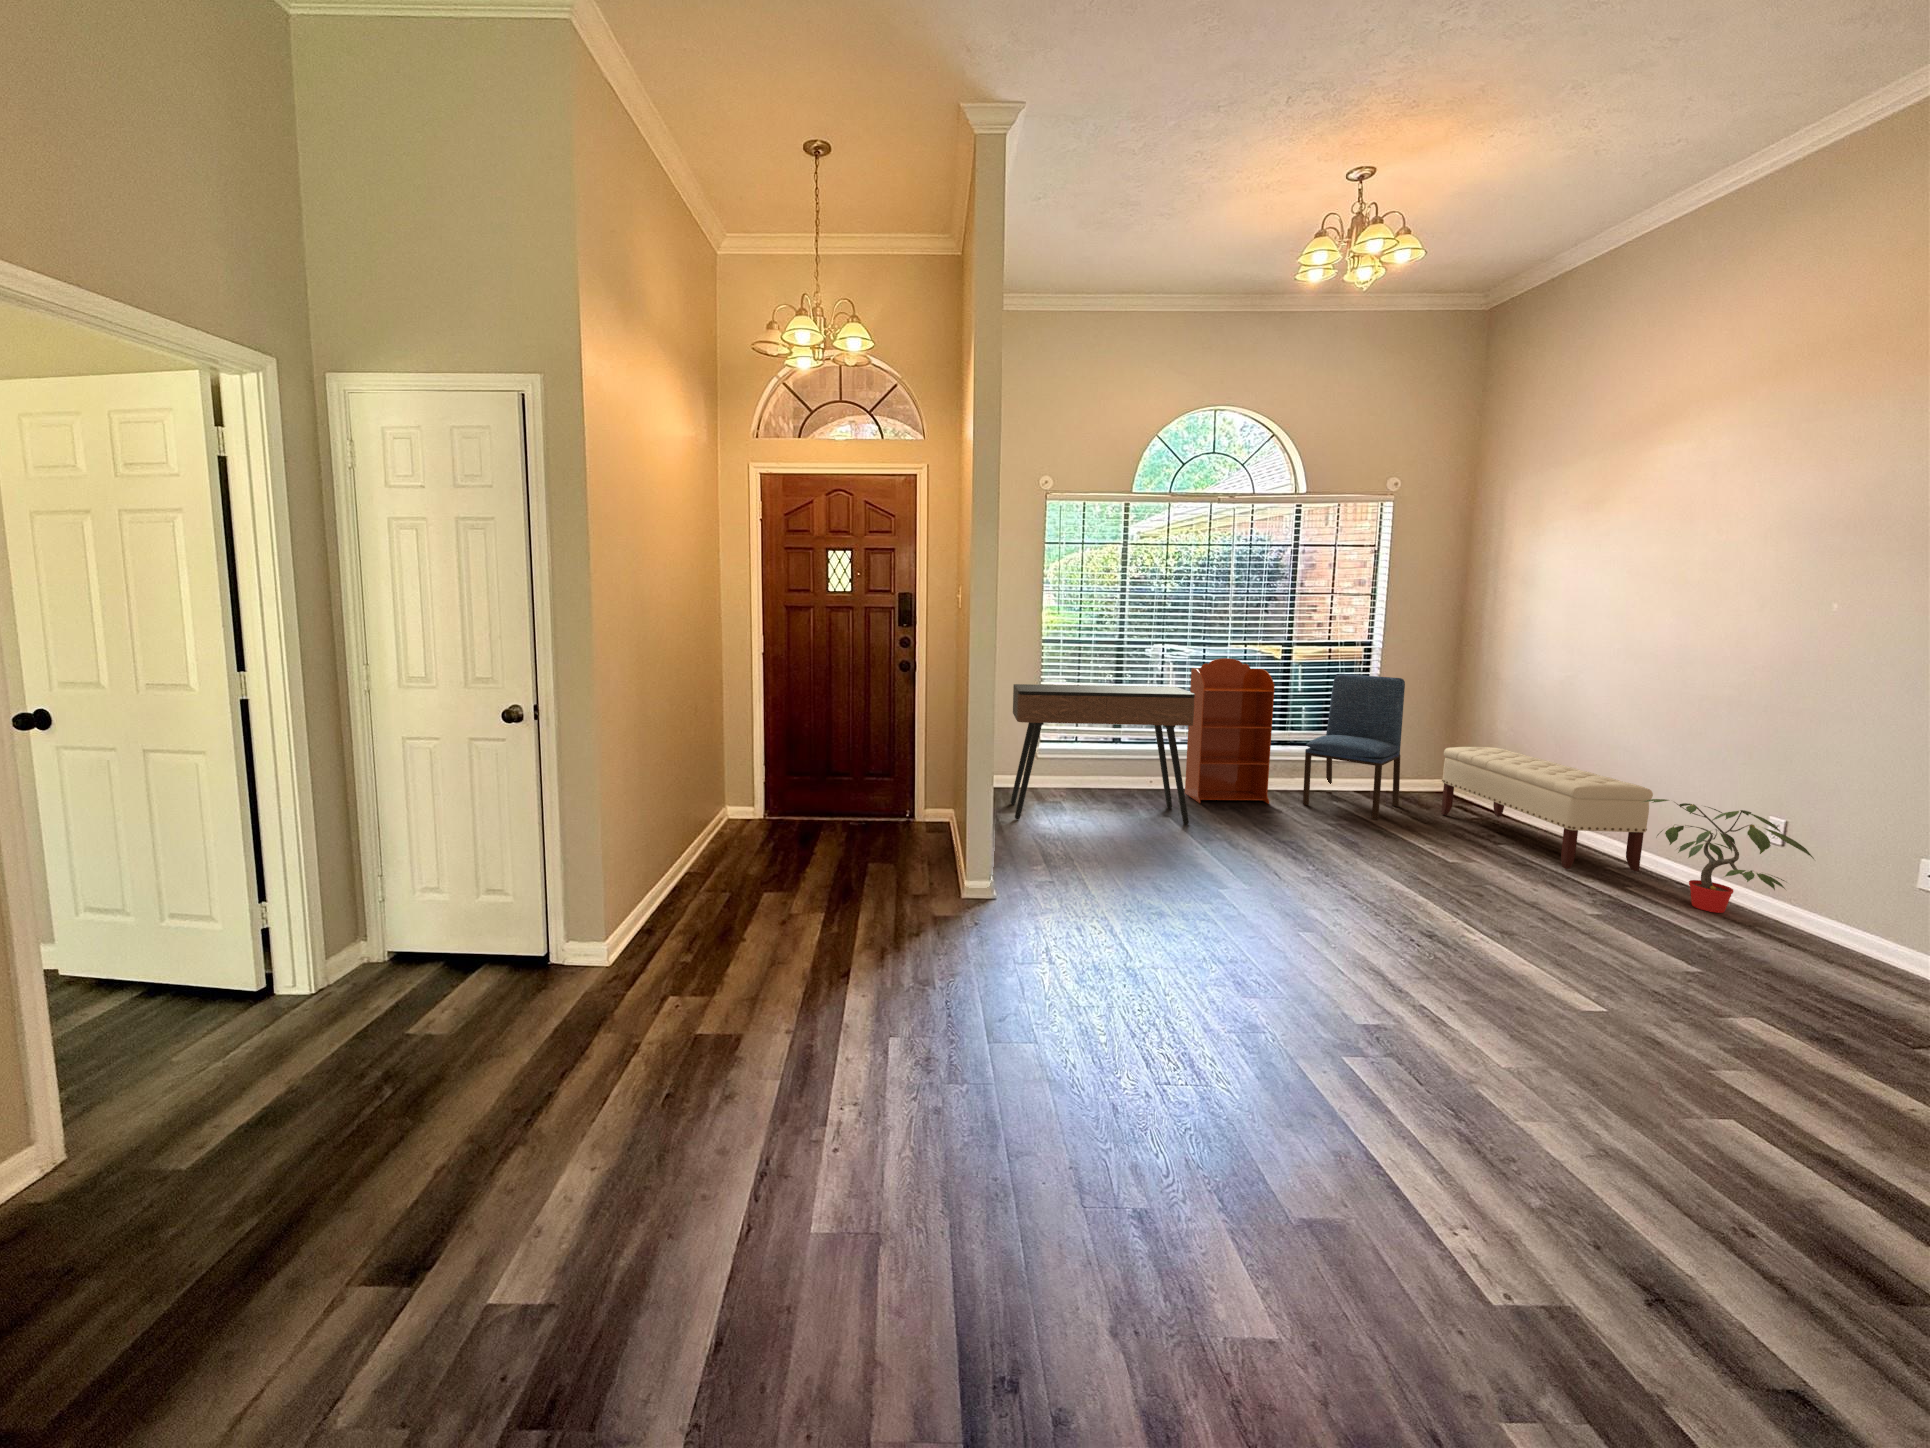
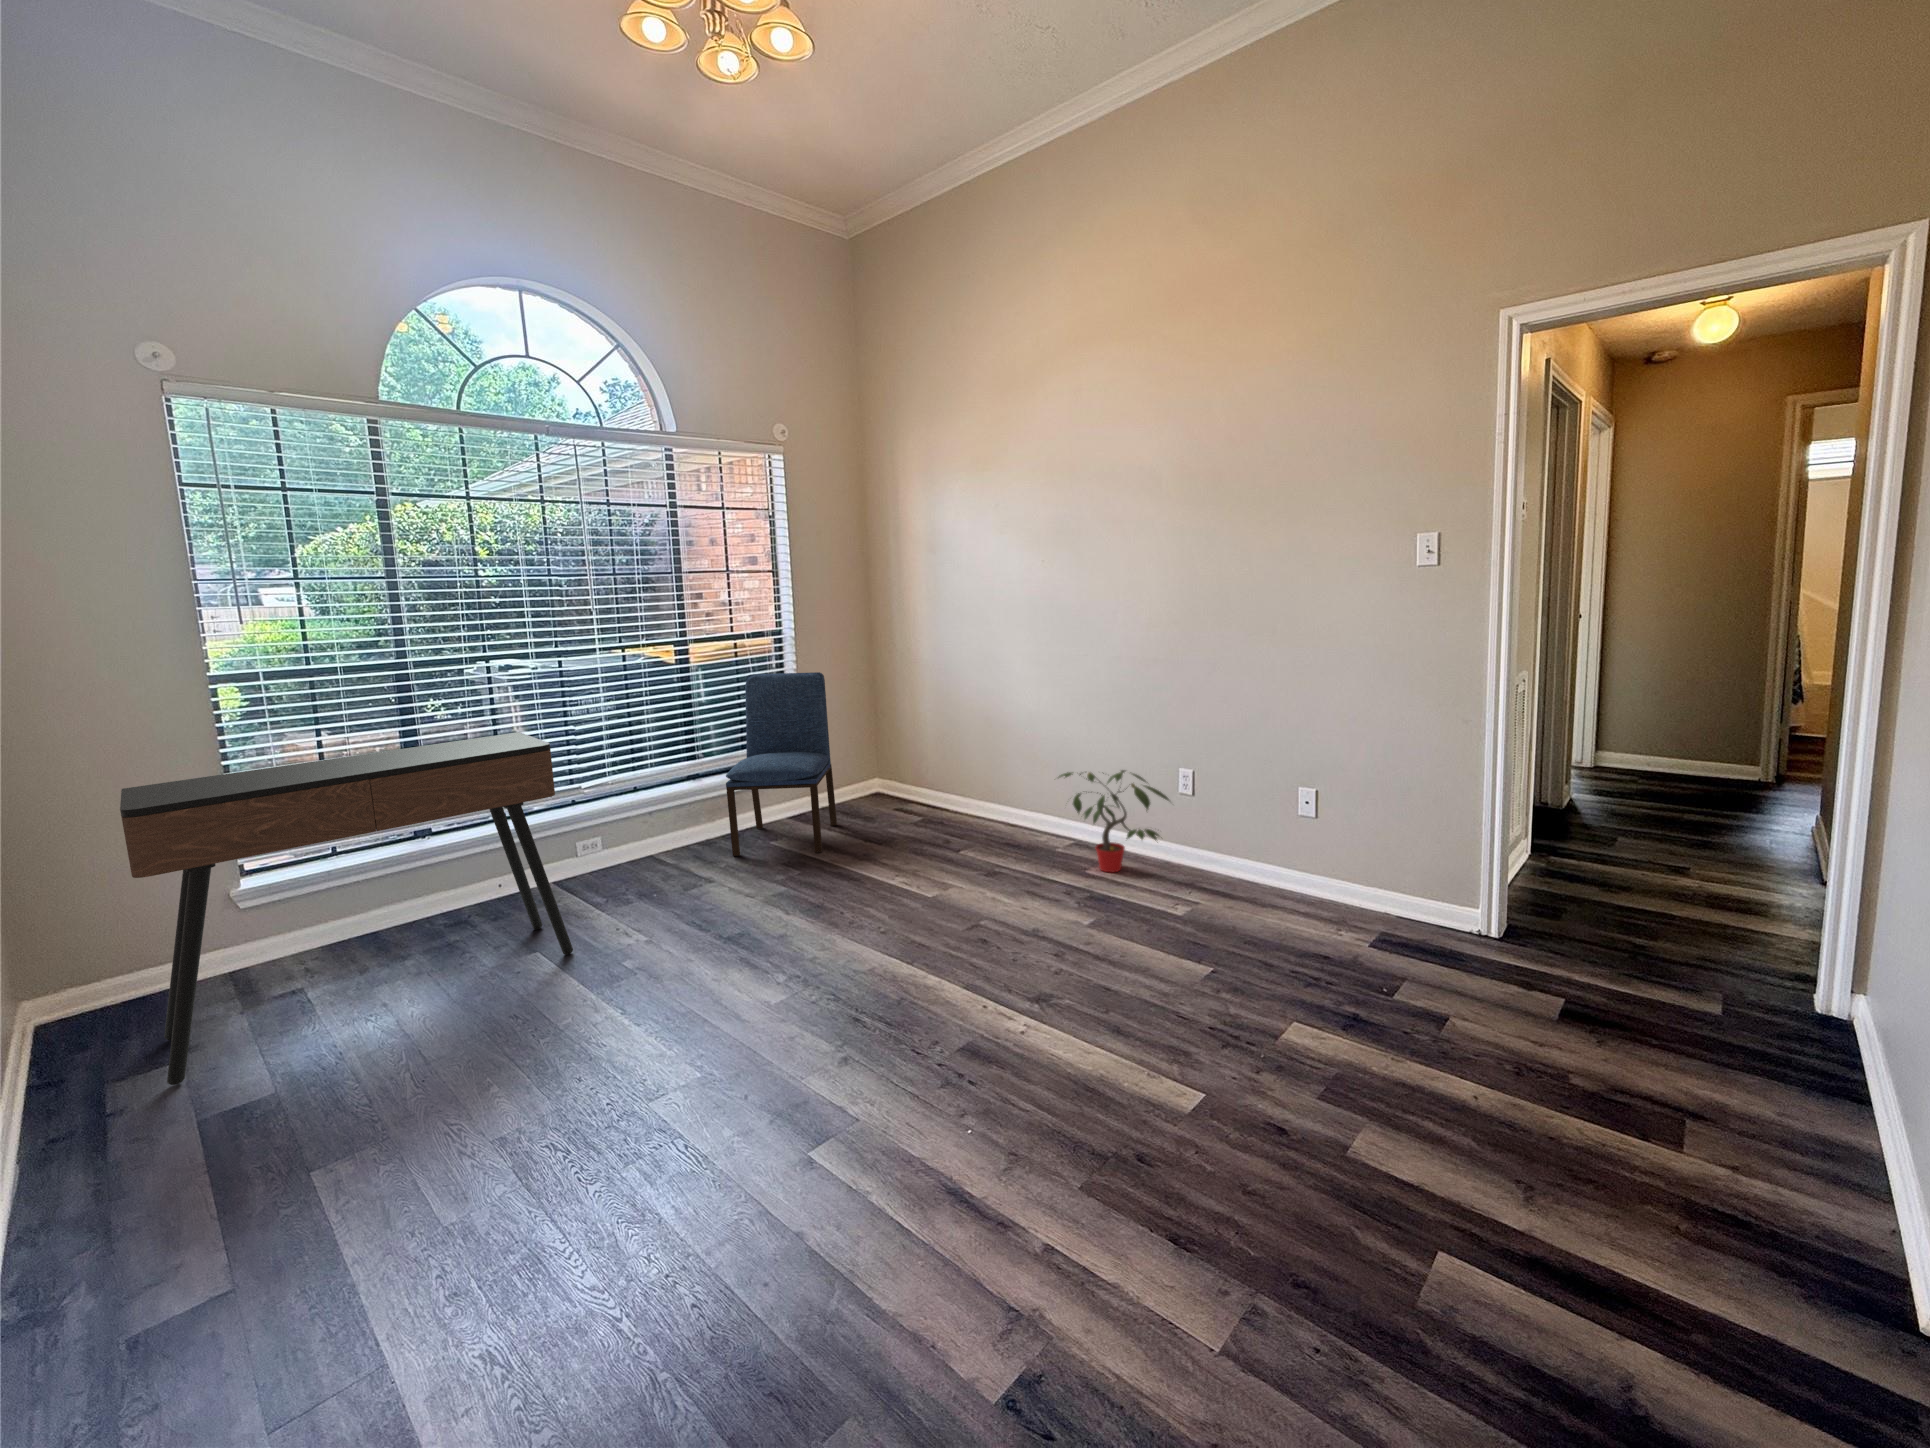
bookcase: present [1185,658,1275,804] -> none [543,672,690,901]
bench: present [1441,747,1653,871] -> none [873,737,1053,861]

